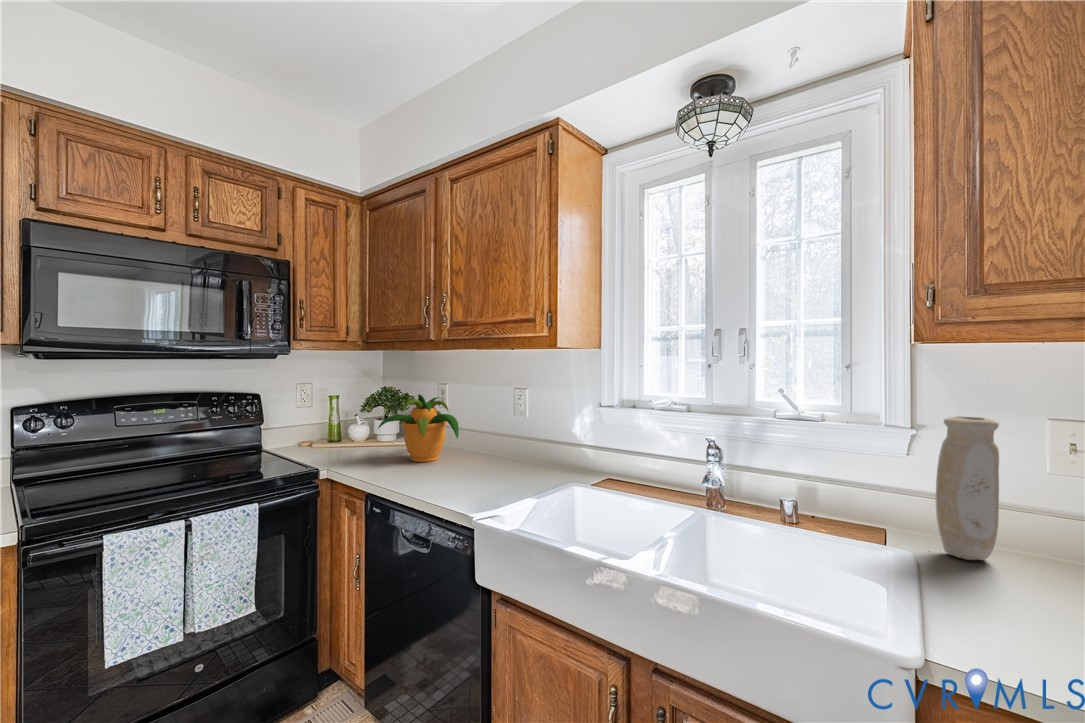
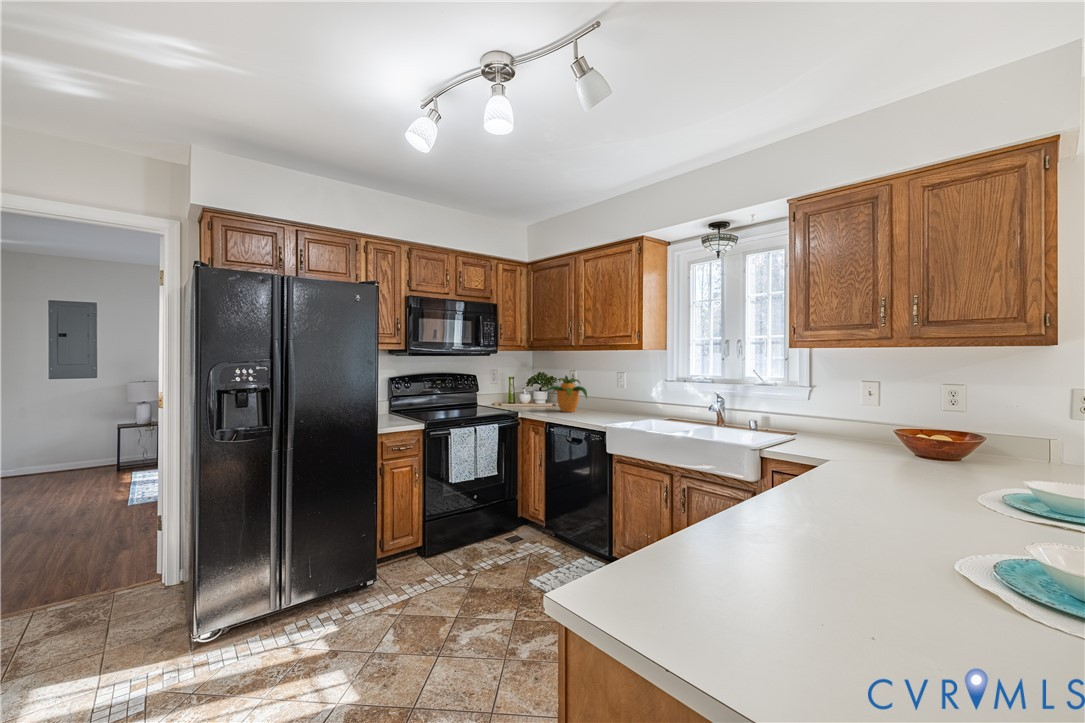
vase: present [936,417,999,560] -> none [808,379,832,438]

